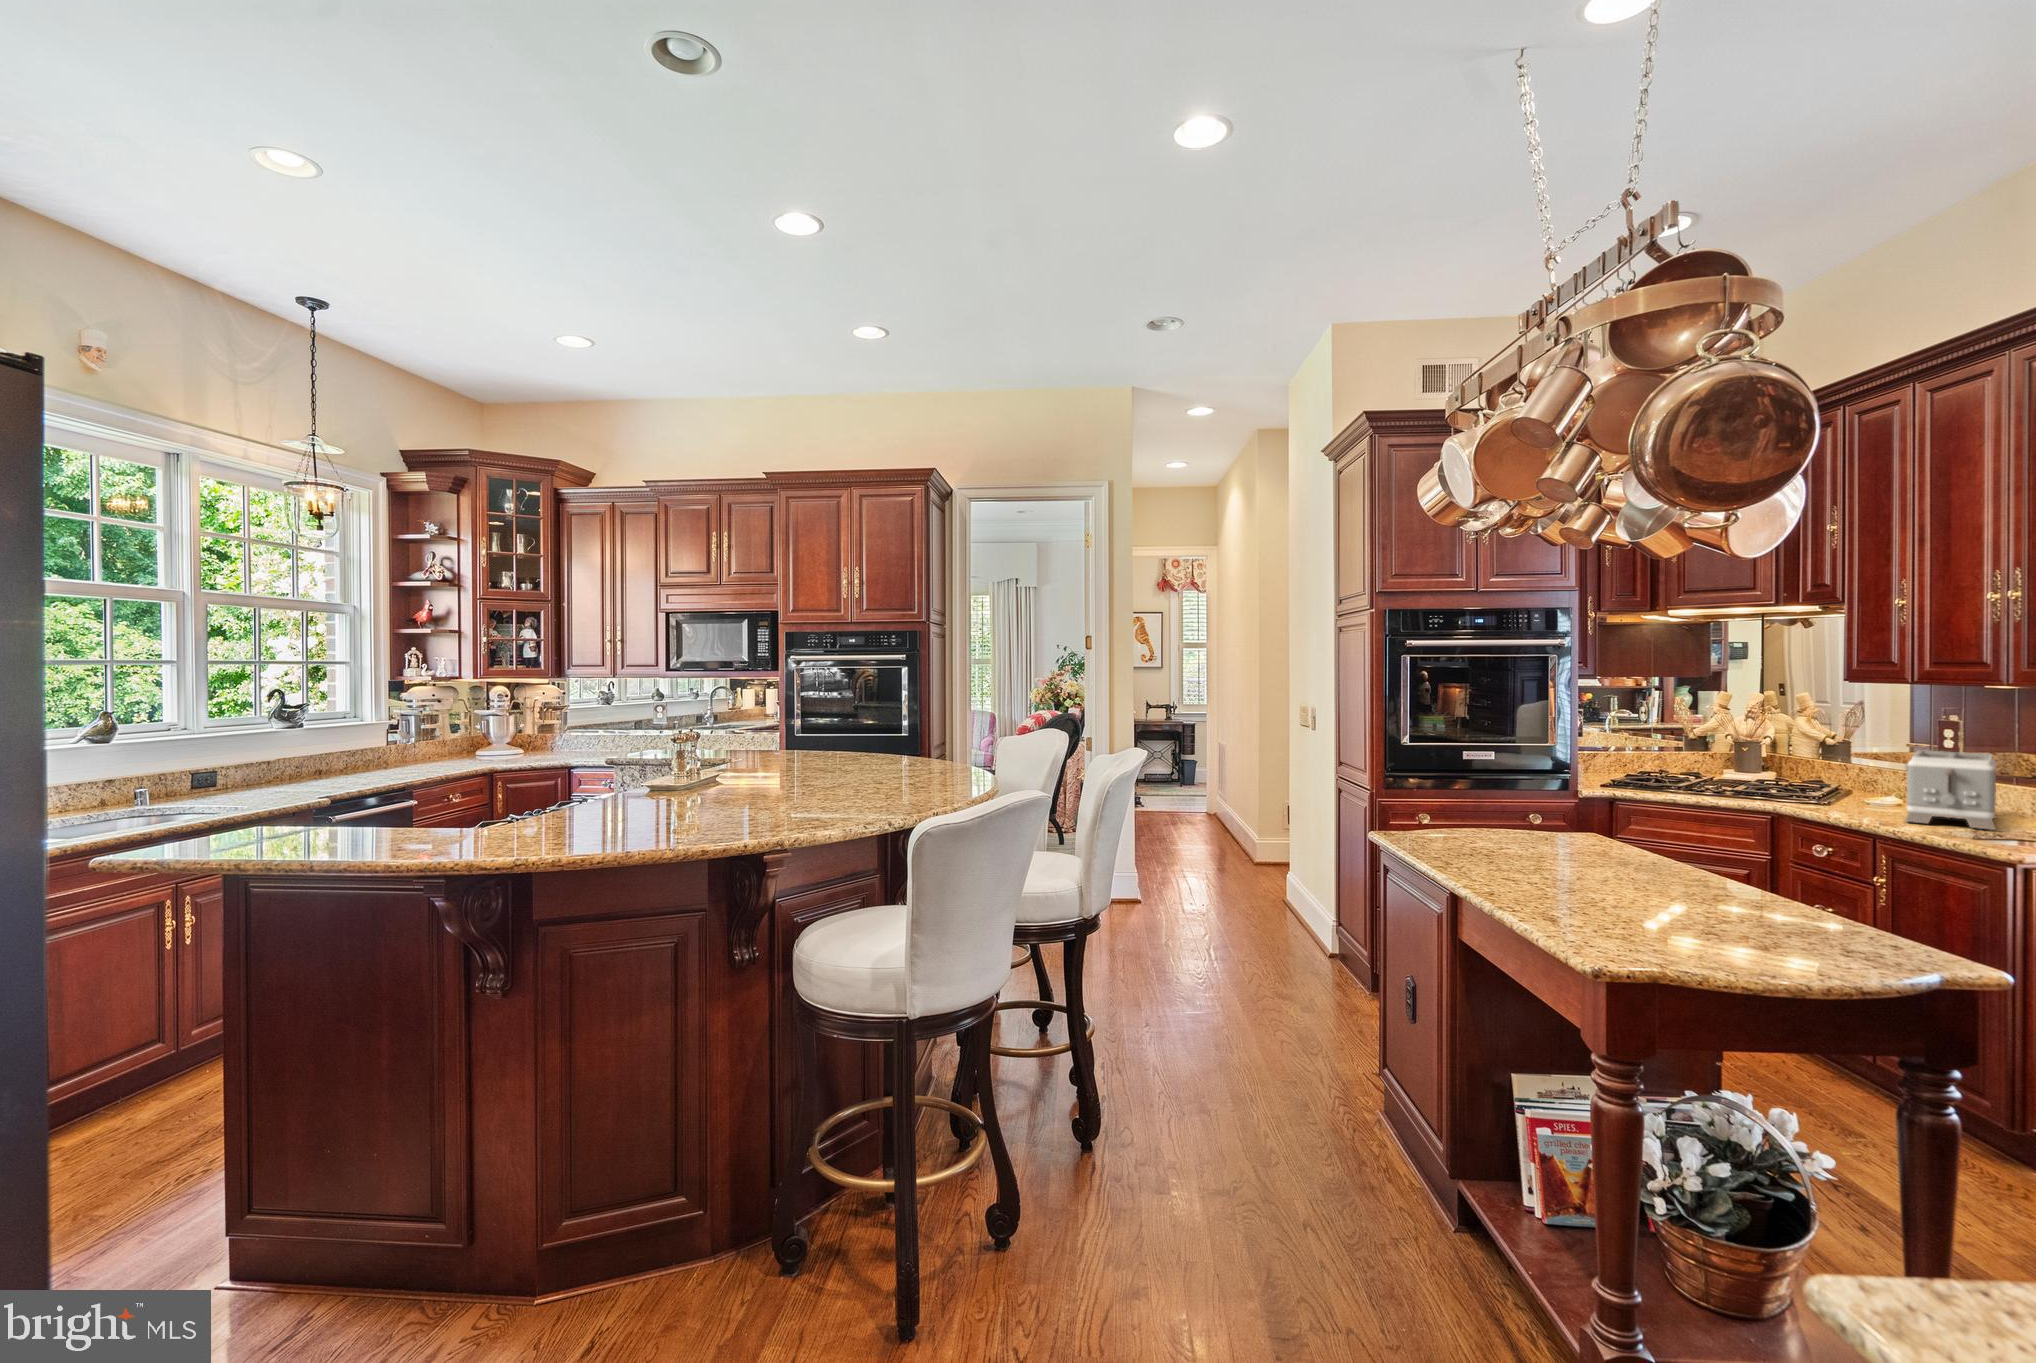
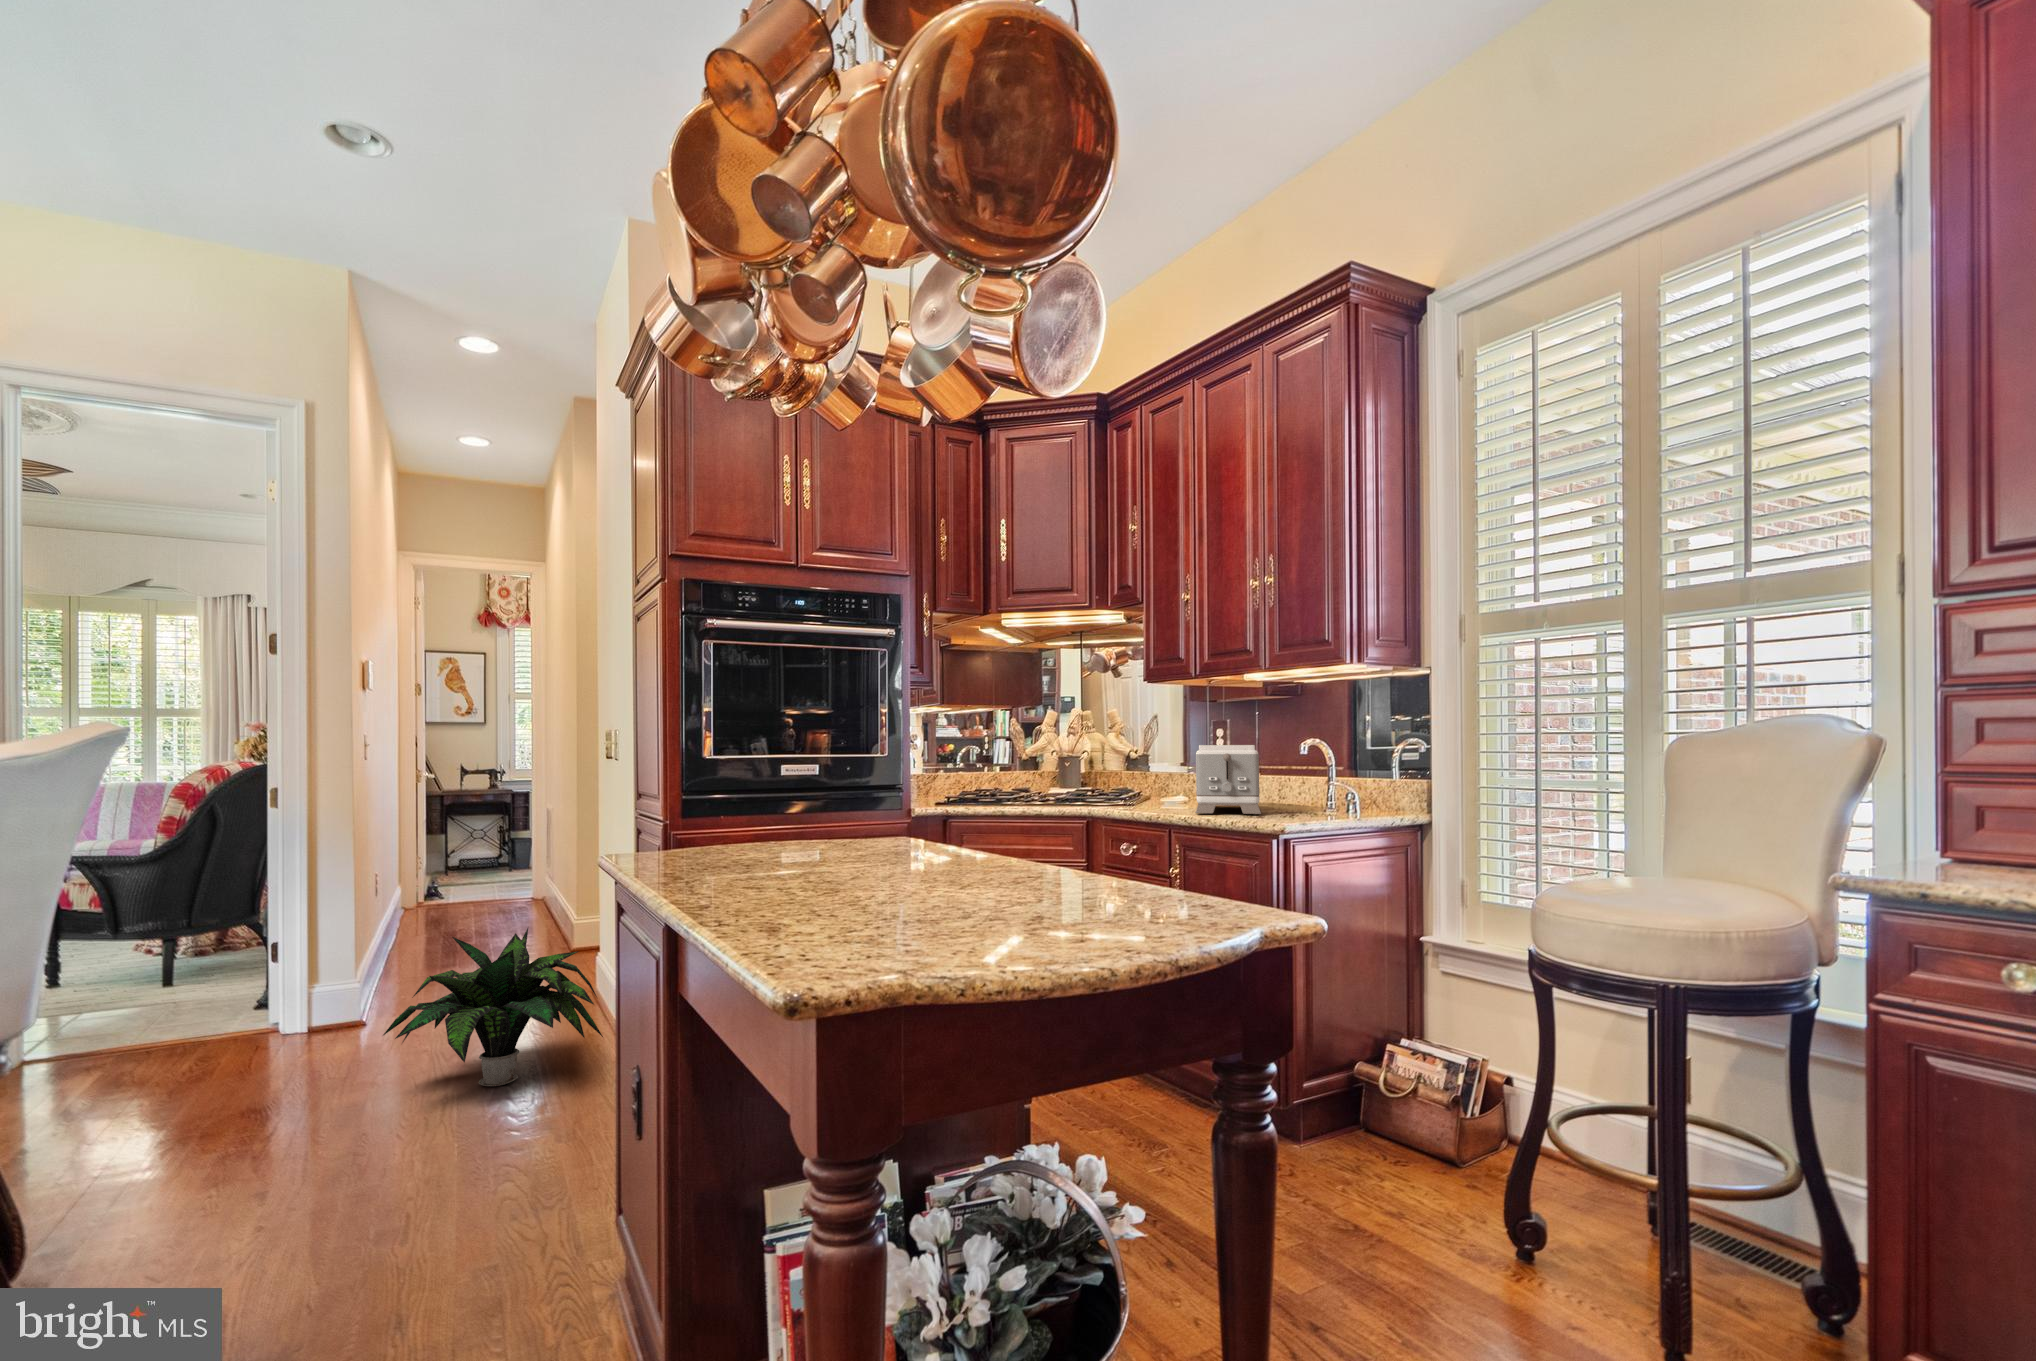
potted plant: none [1185,846,1319,948] -> present [383,928,603,1086]

